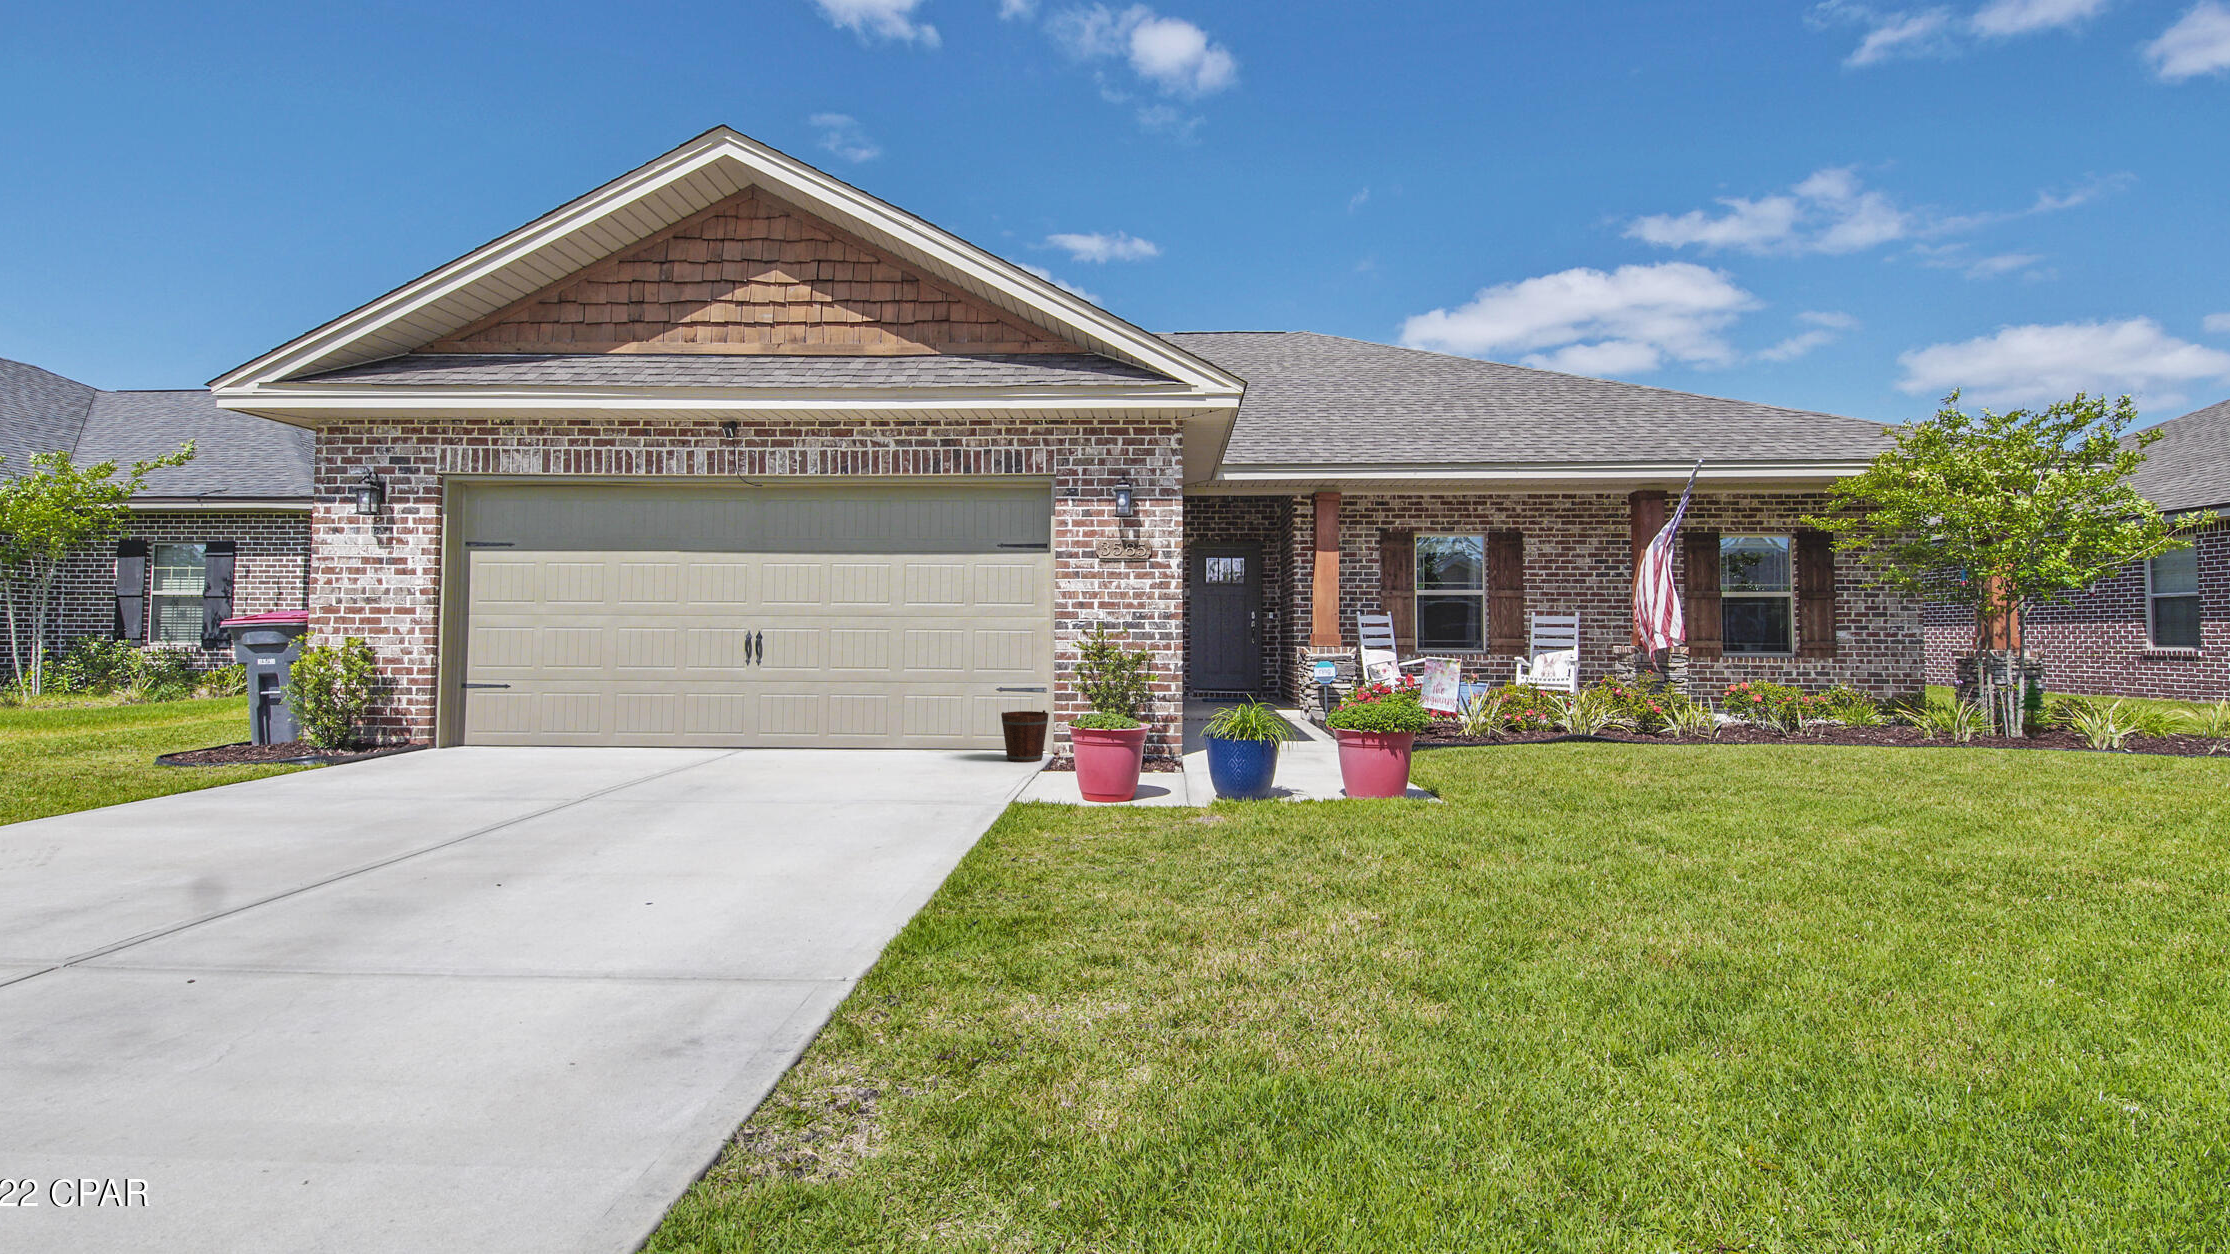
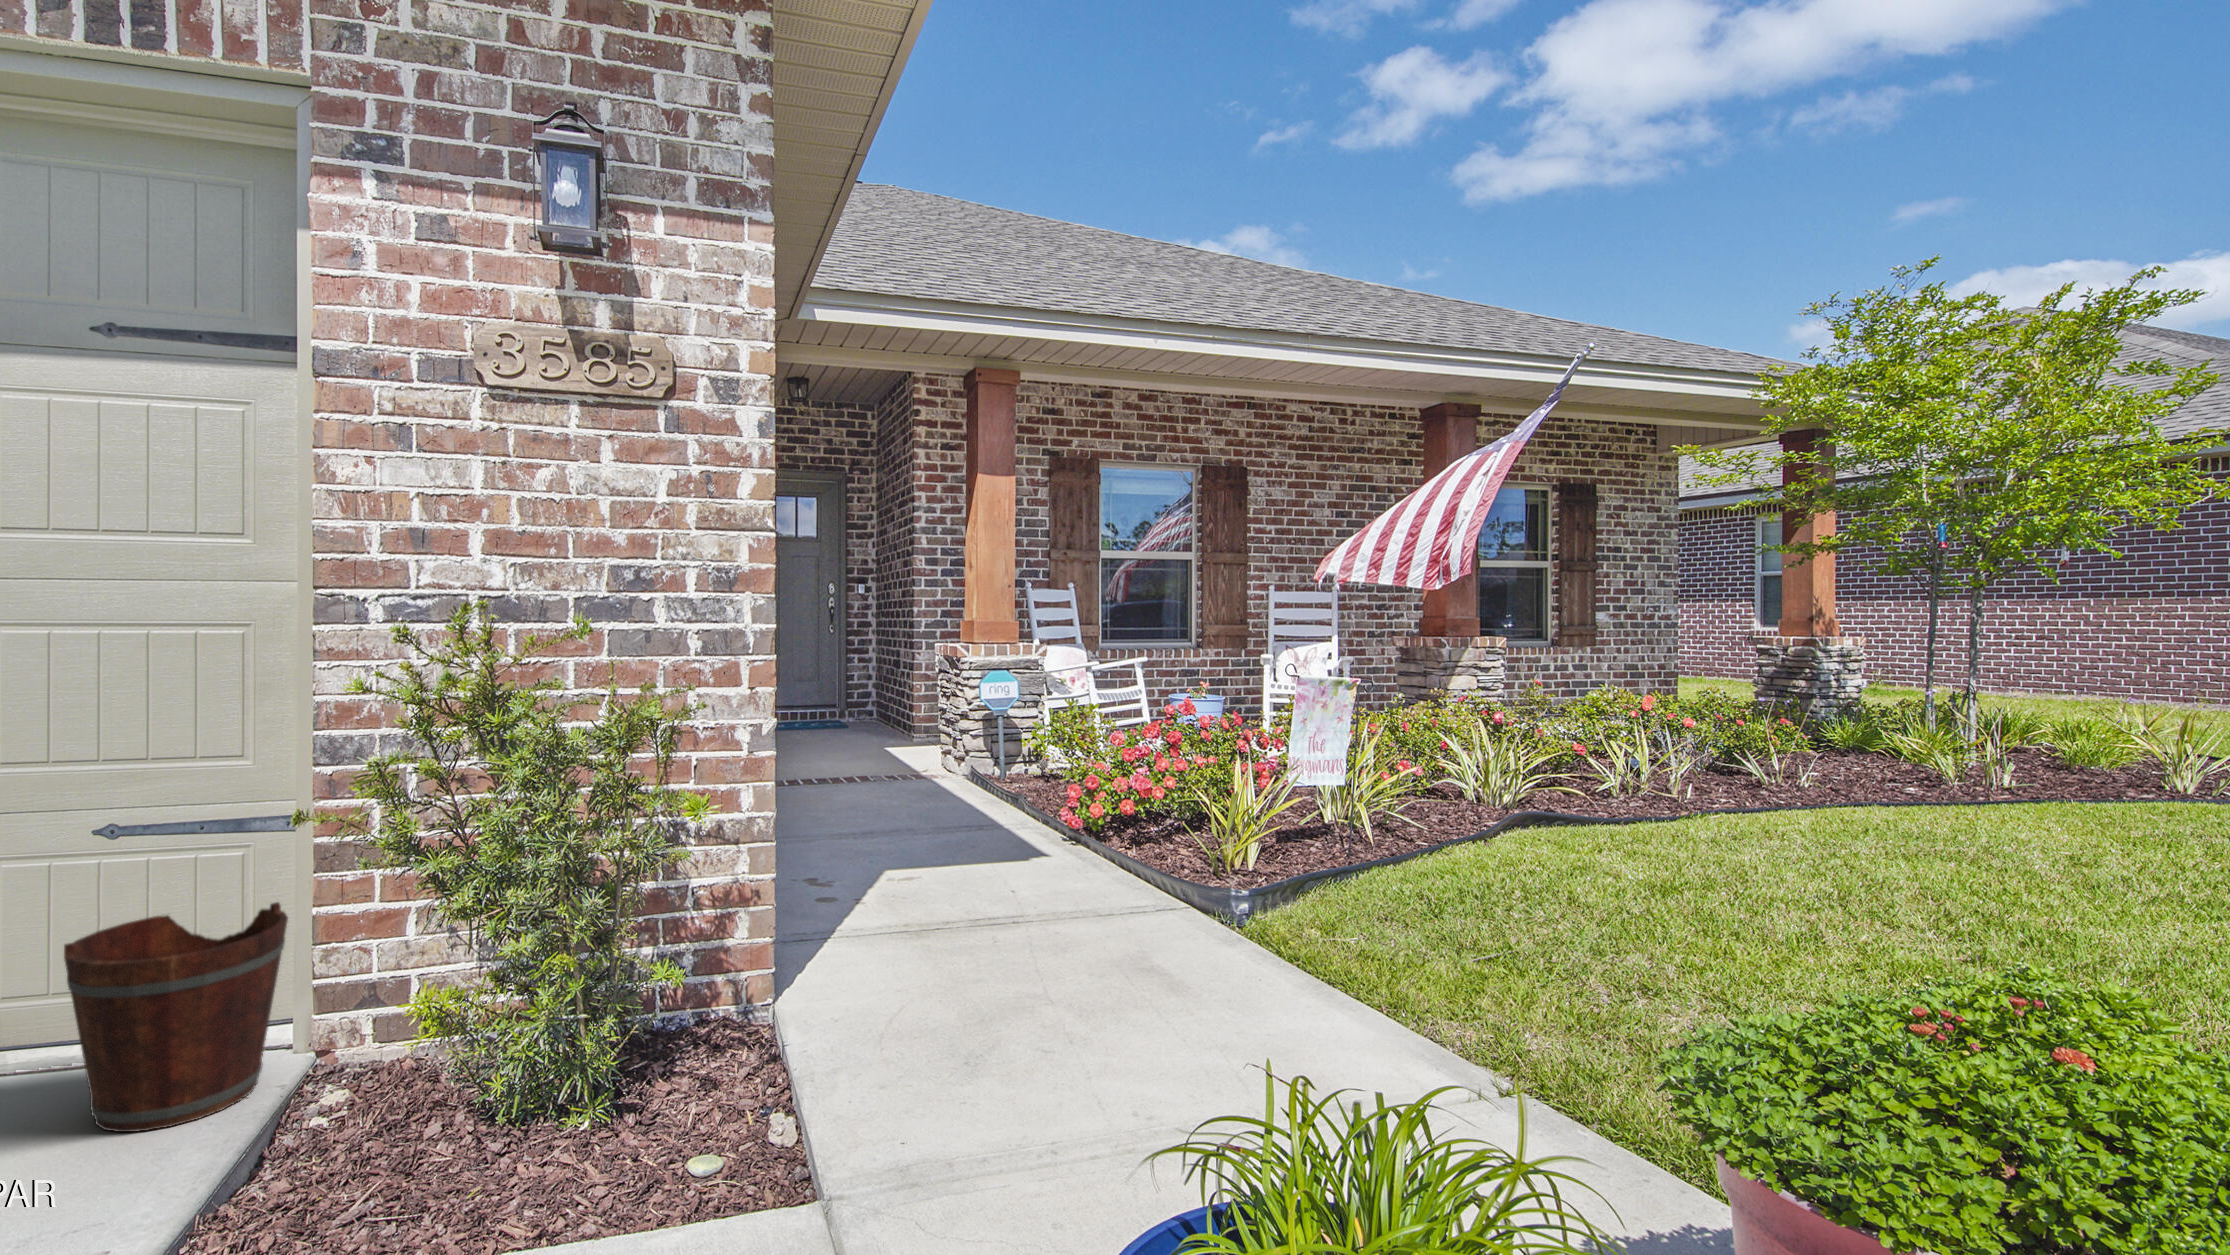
potted tree: present [2018,678,2045,739] -> none [1904,670,1944,753]

